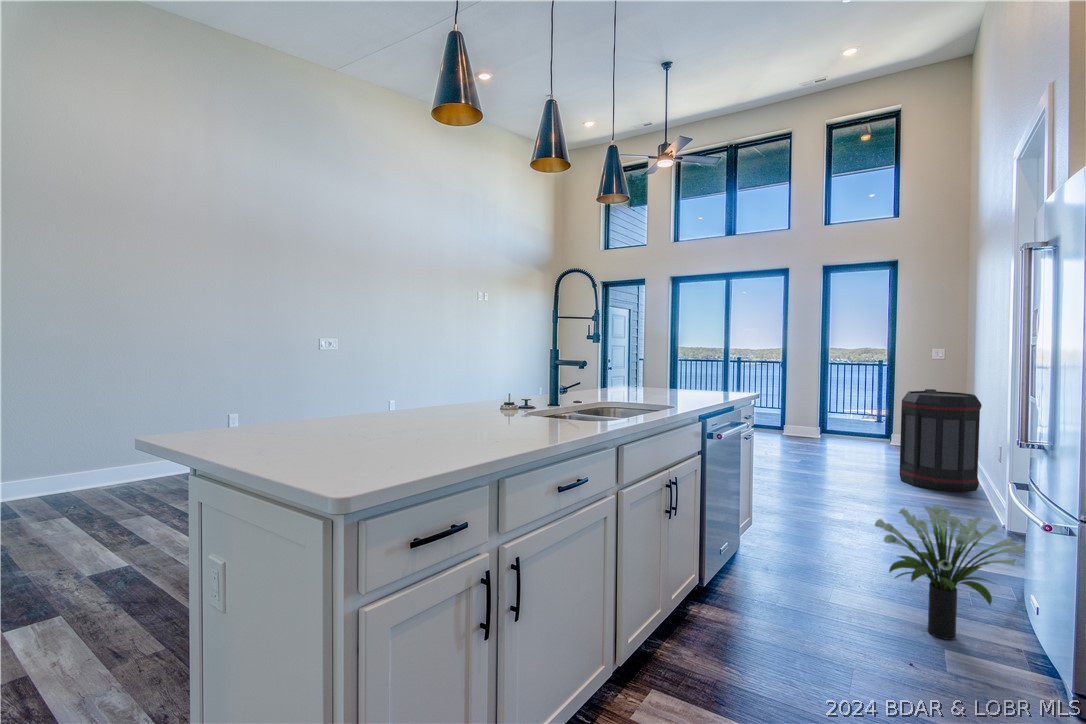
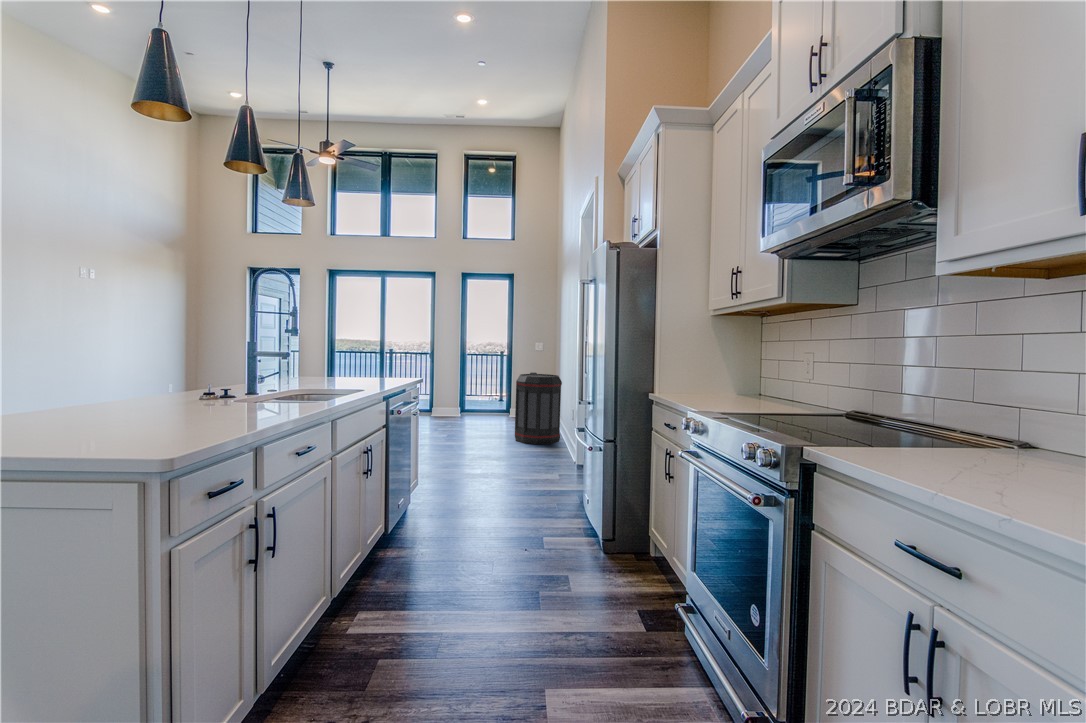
potted plant: present [875,505,1025,640] -> none [506,445,583,530]

